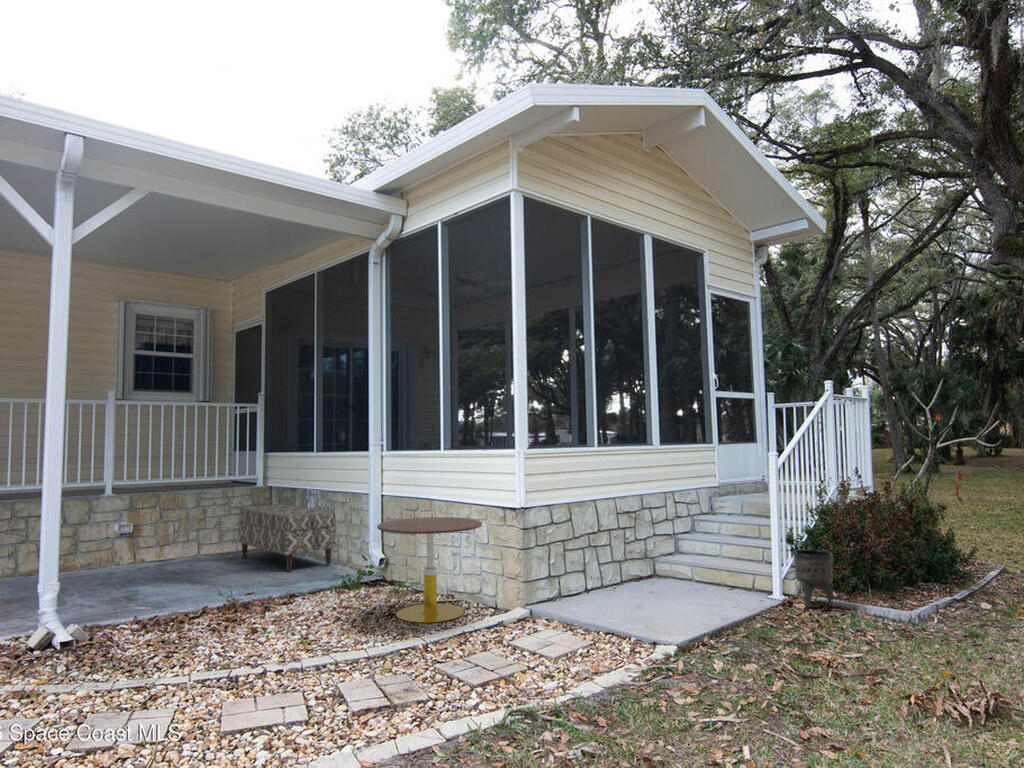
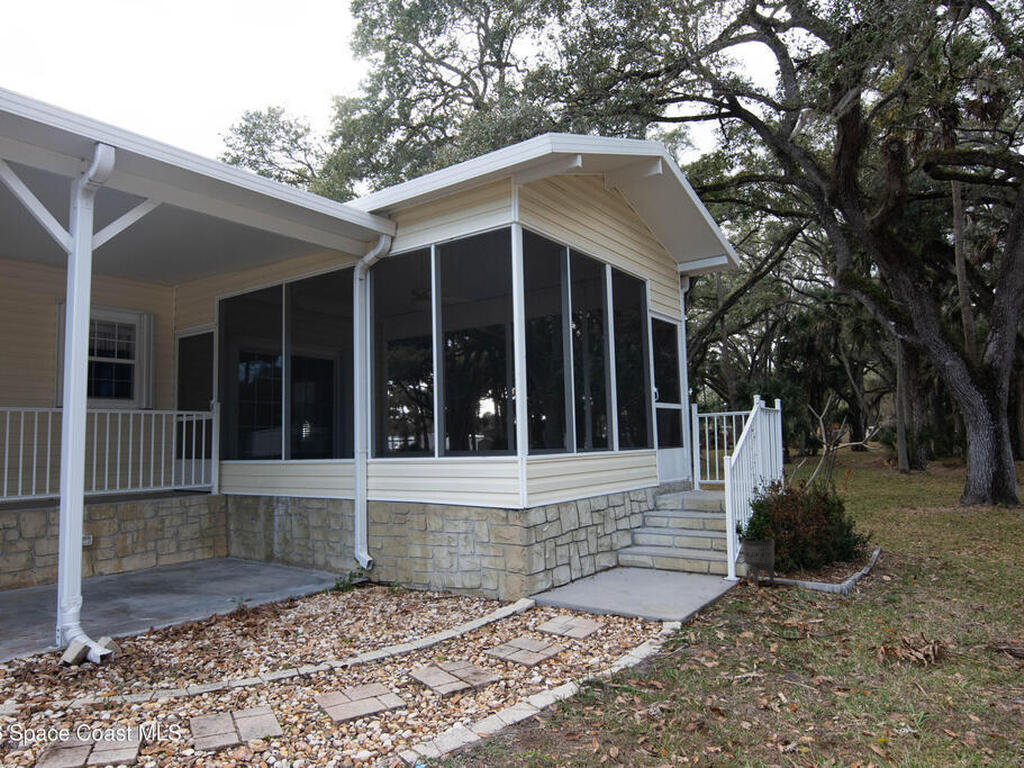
bench: present [238,504,336,572] -> none [203,512,312,578]
side table: present [377,517,482,623] -> none [392,519,489,617]

